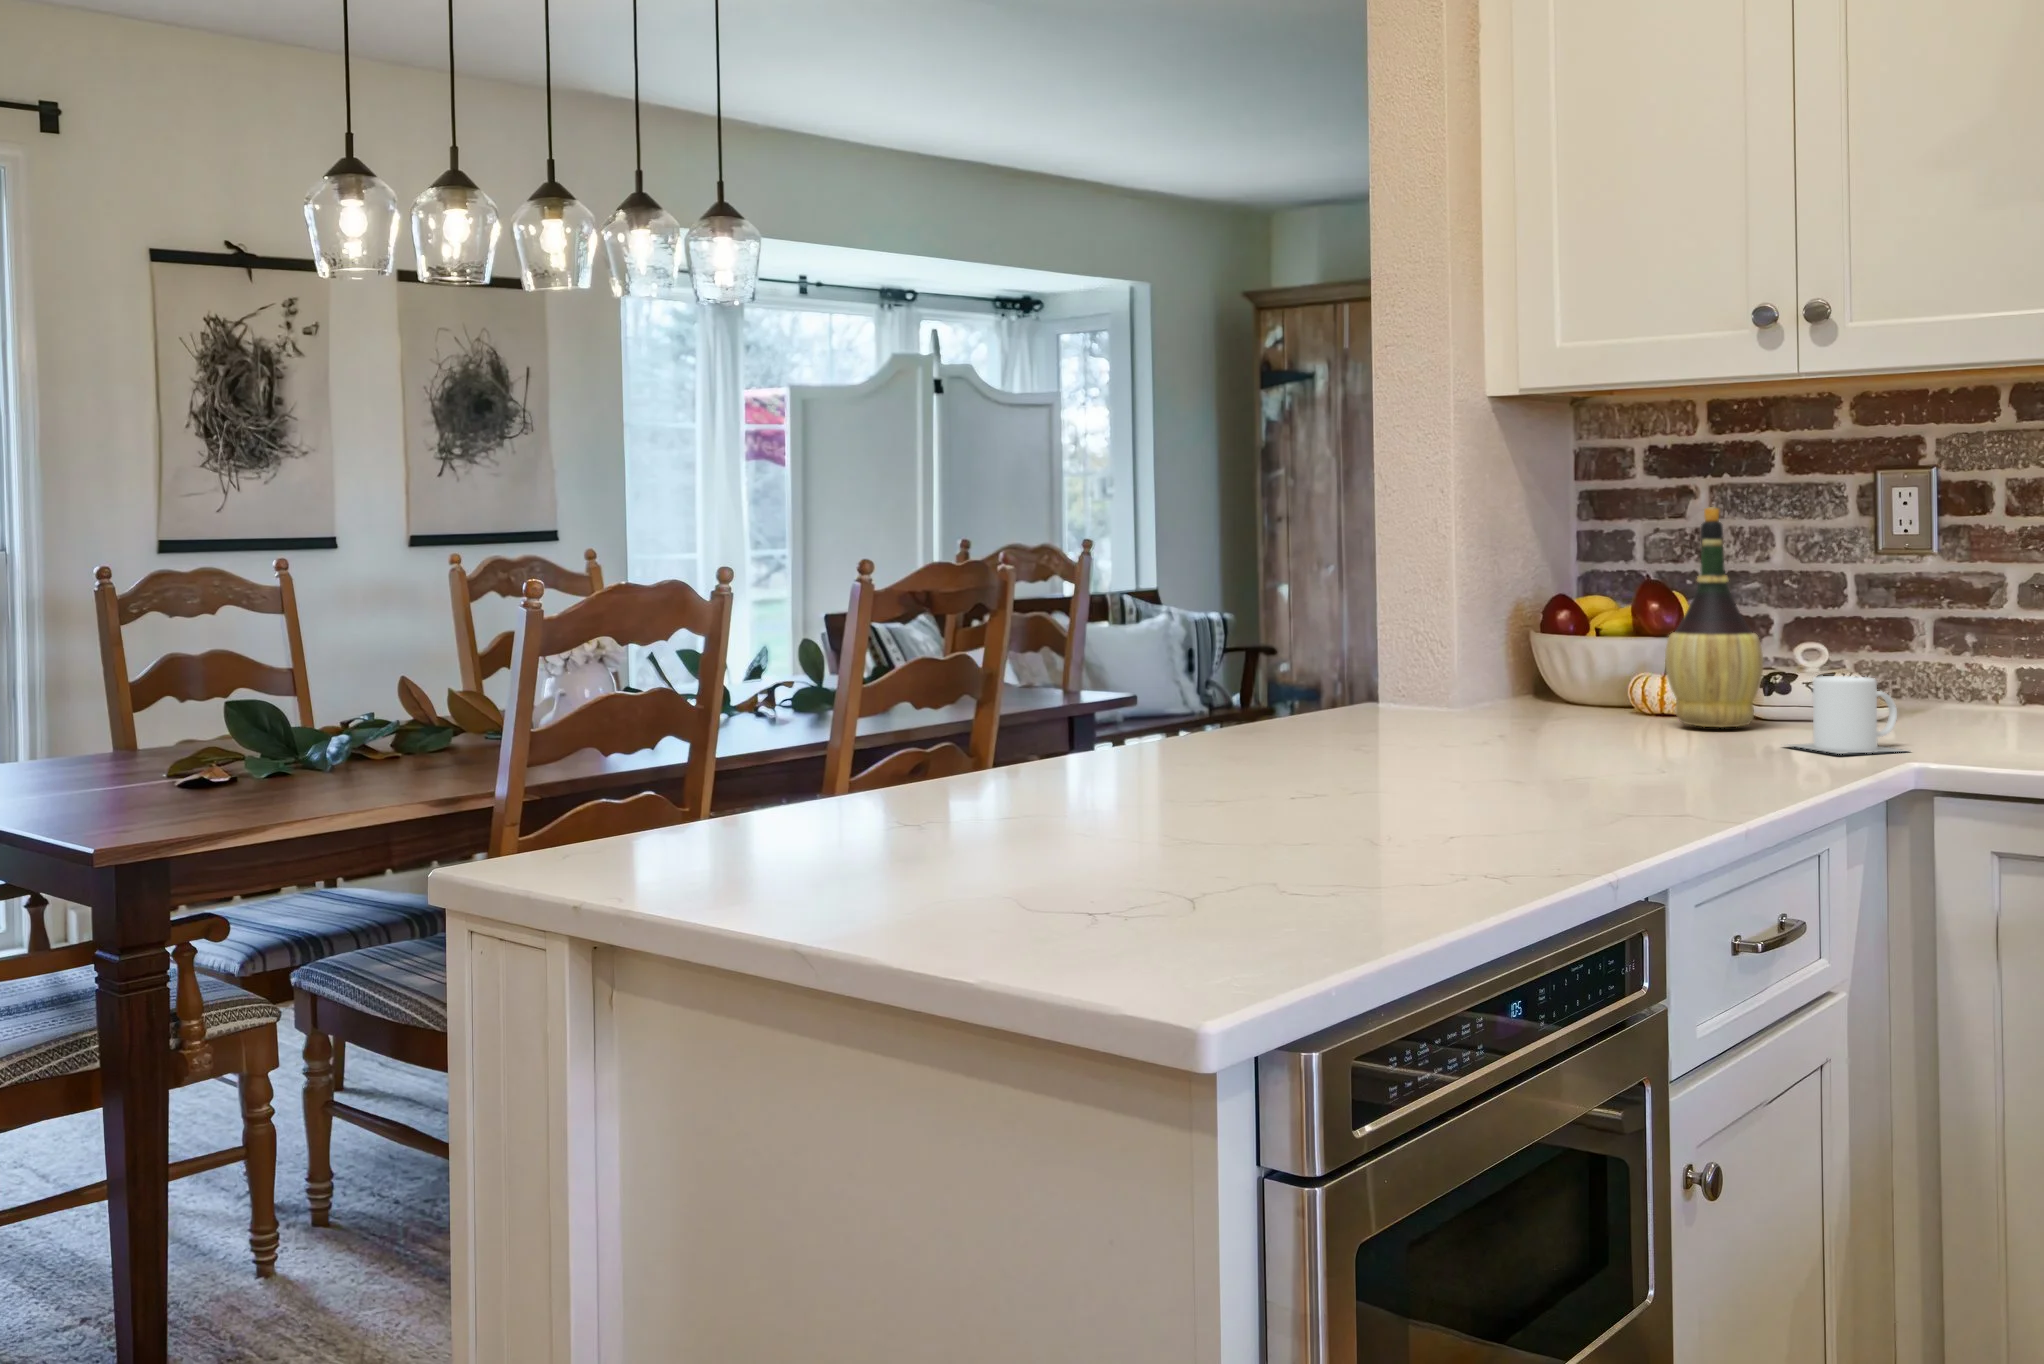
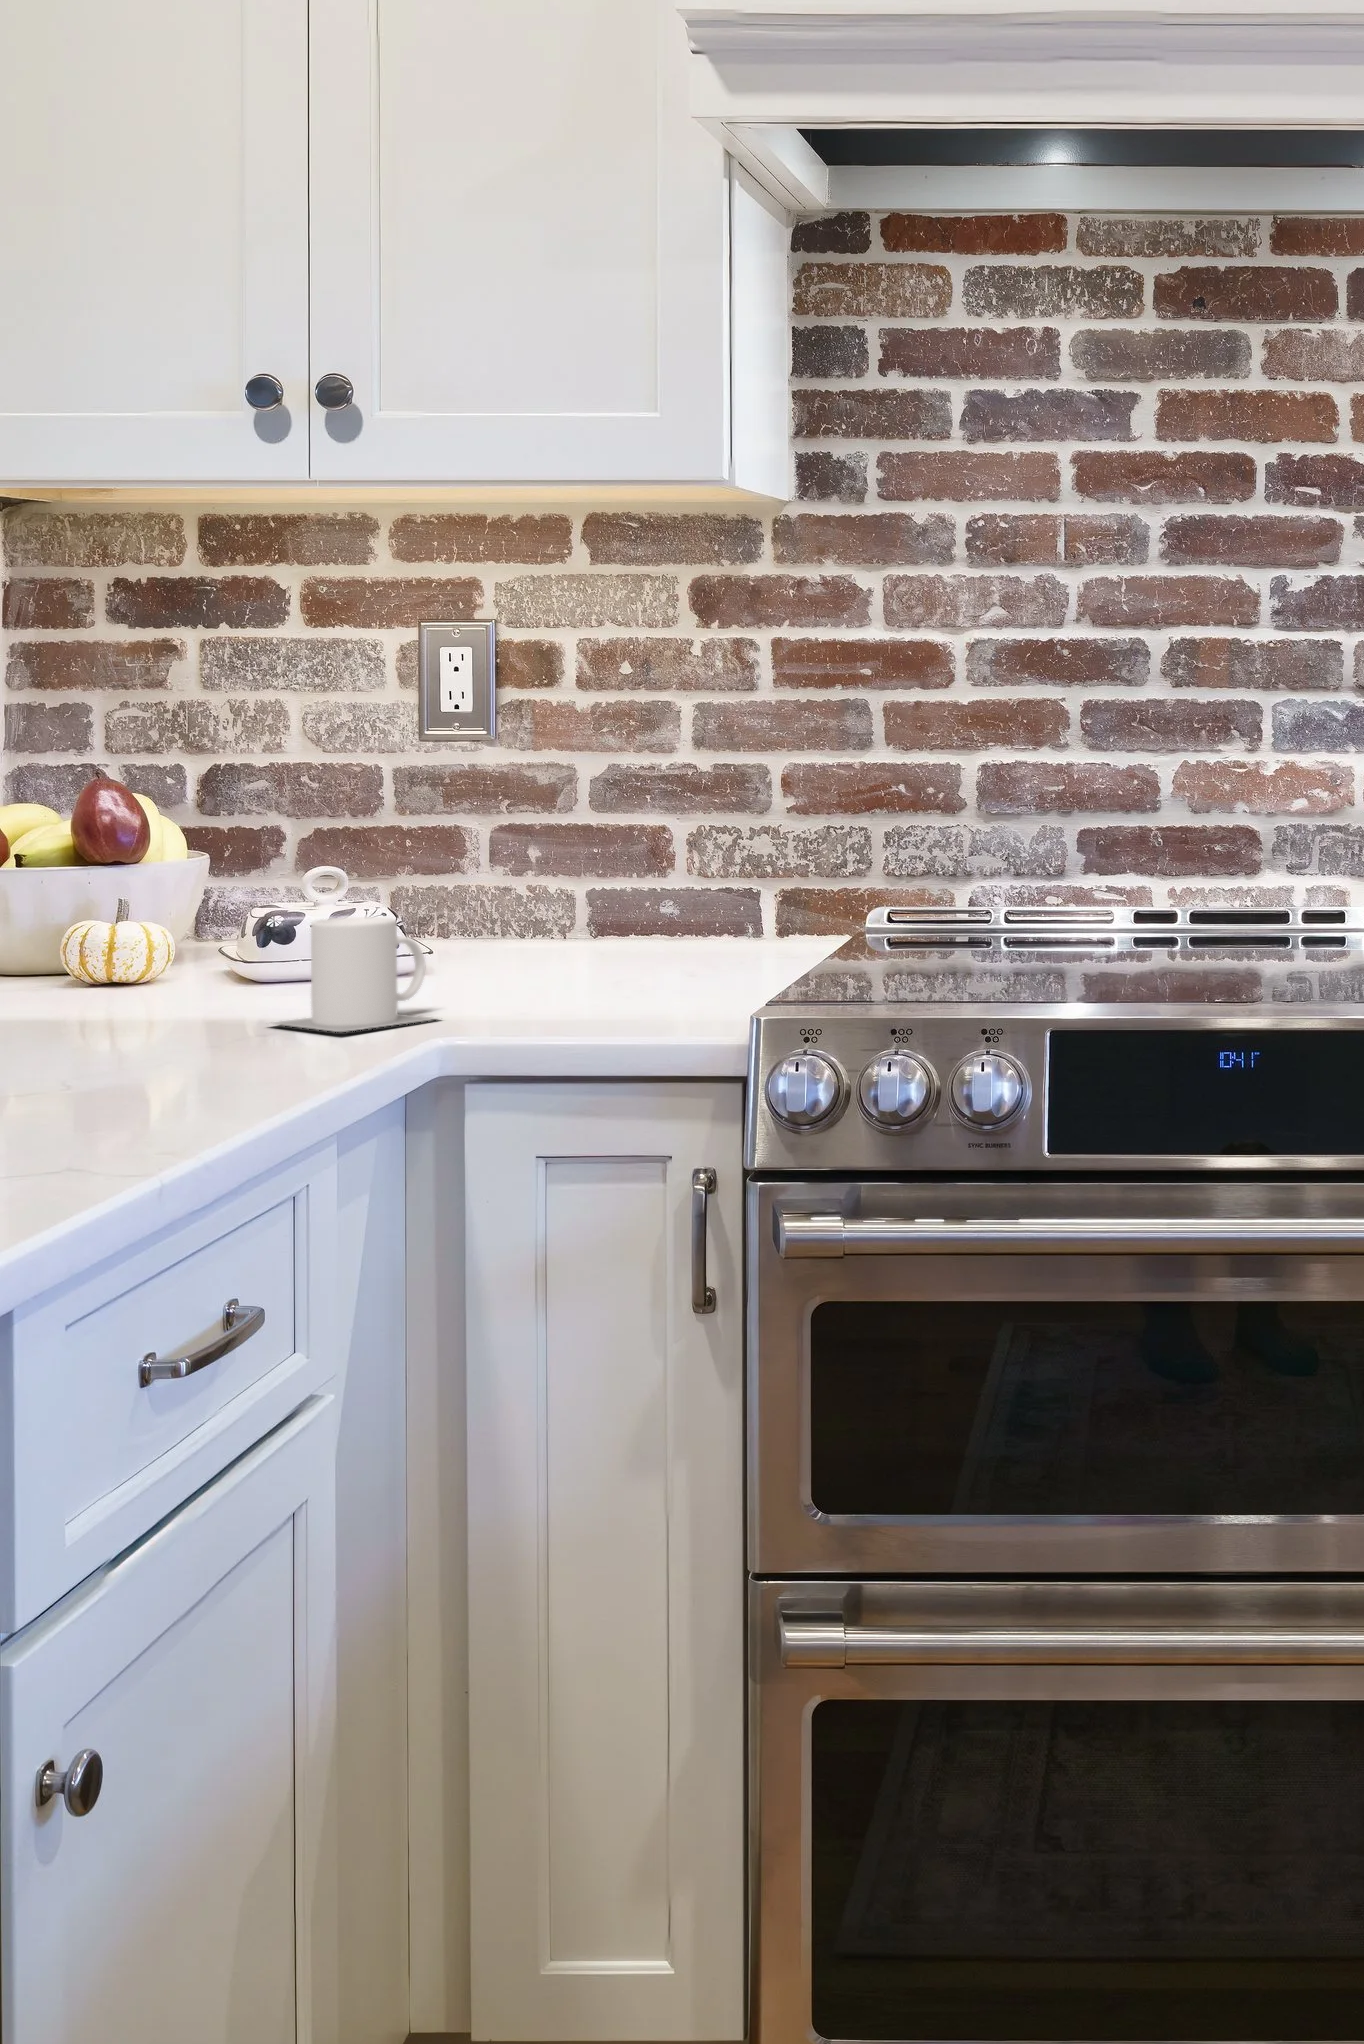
wine bottle: present [1665,507,1763,727] -> none [109,669,254,1001]

